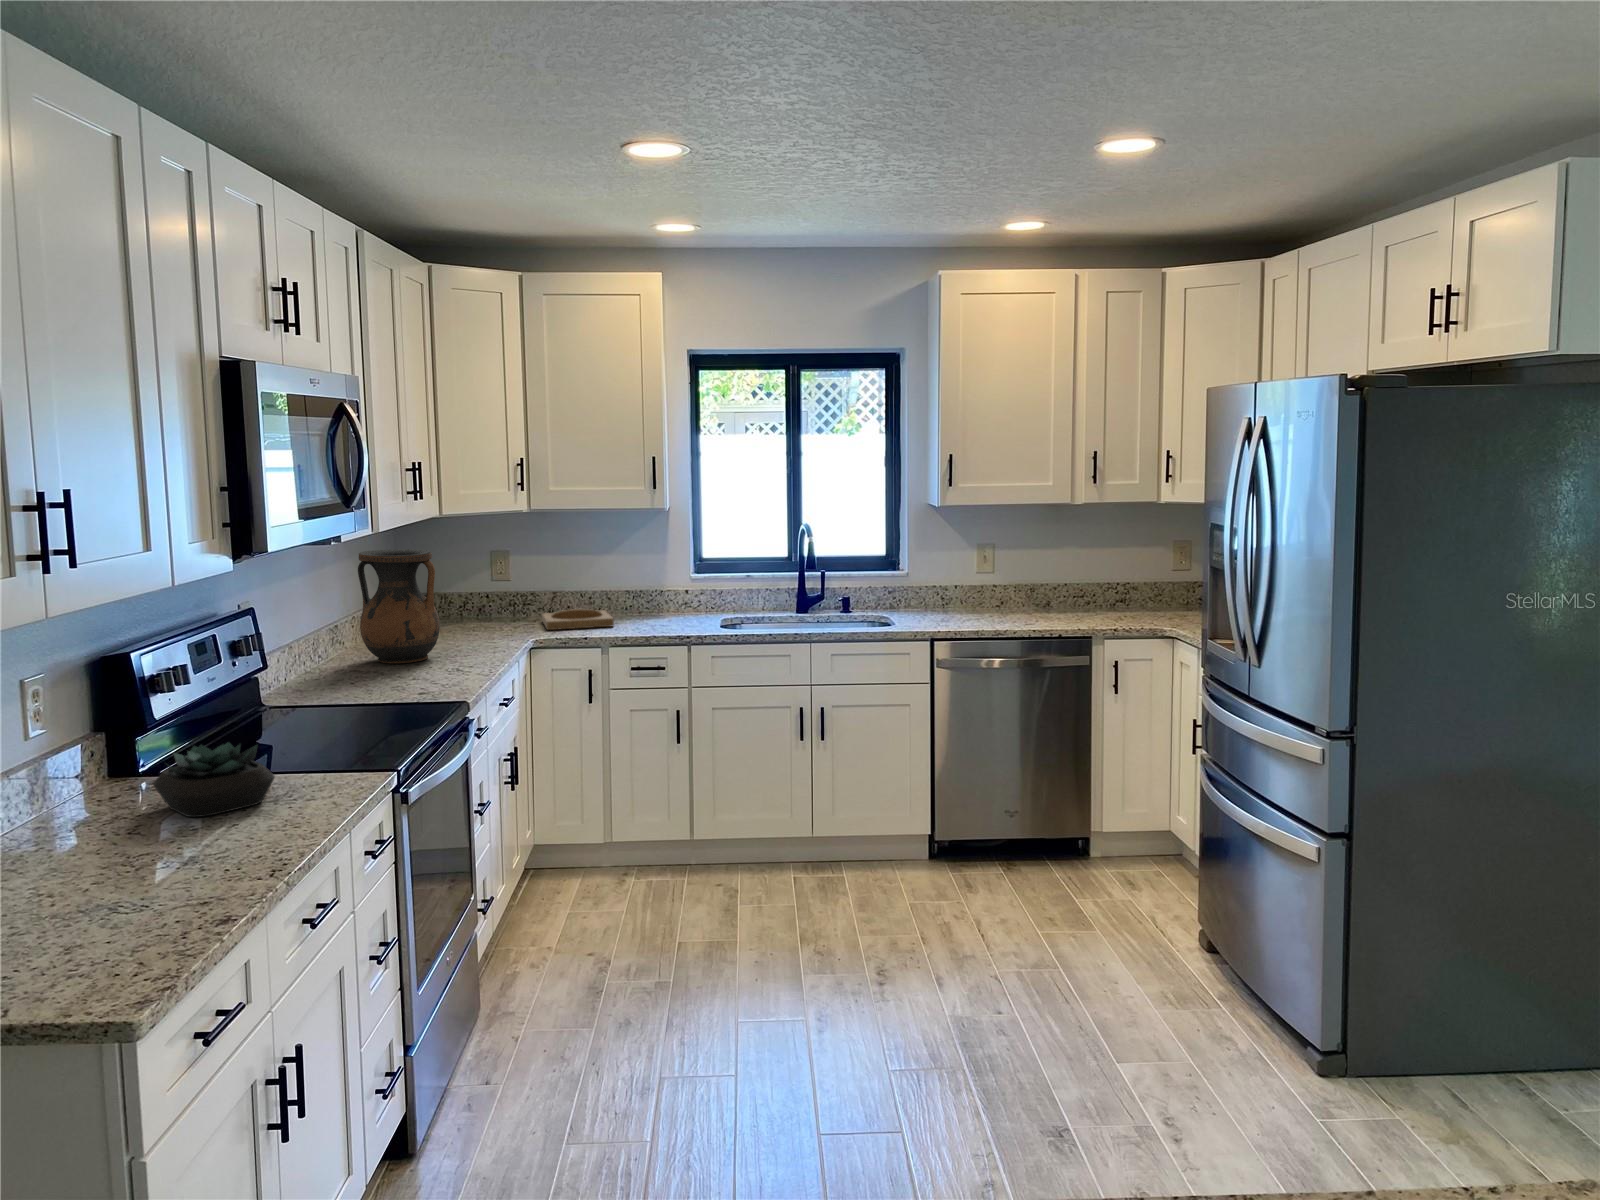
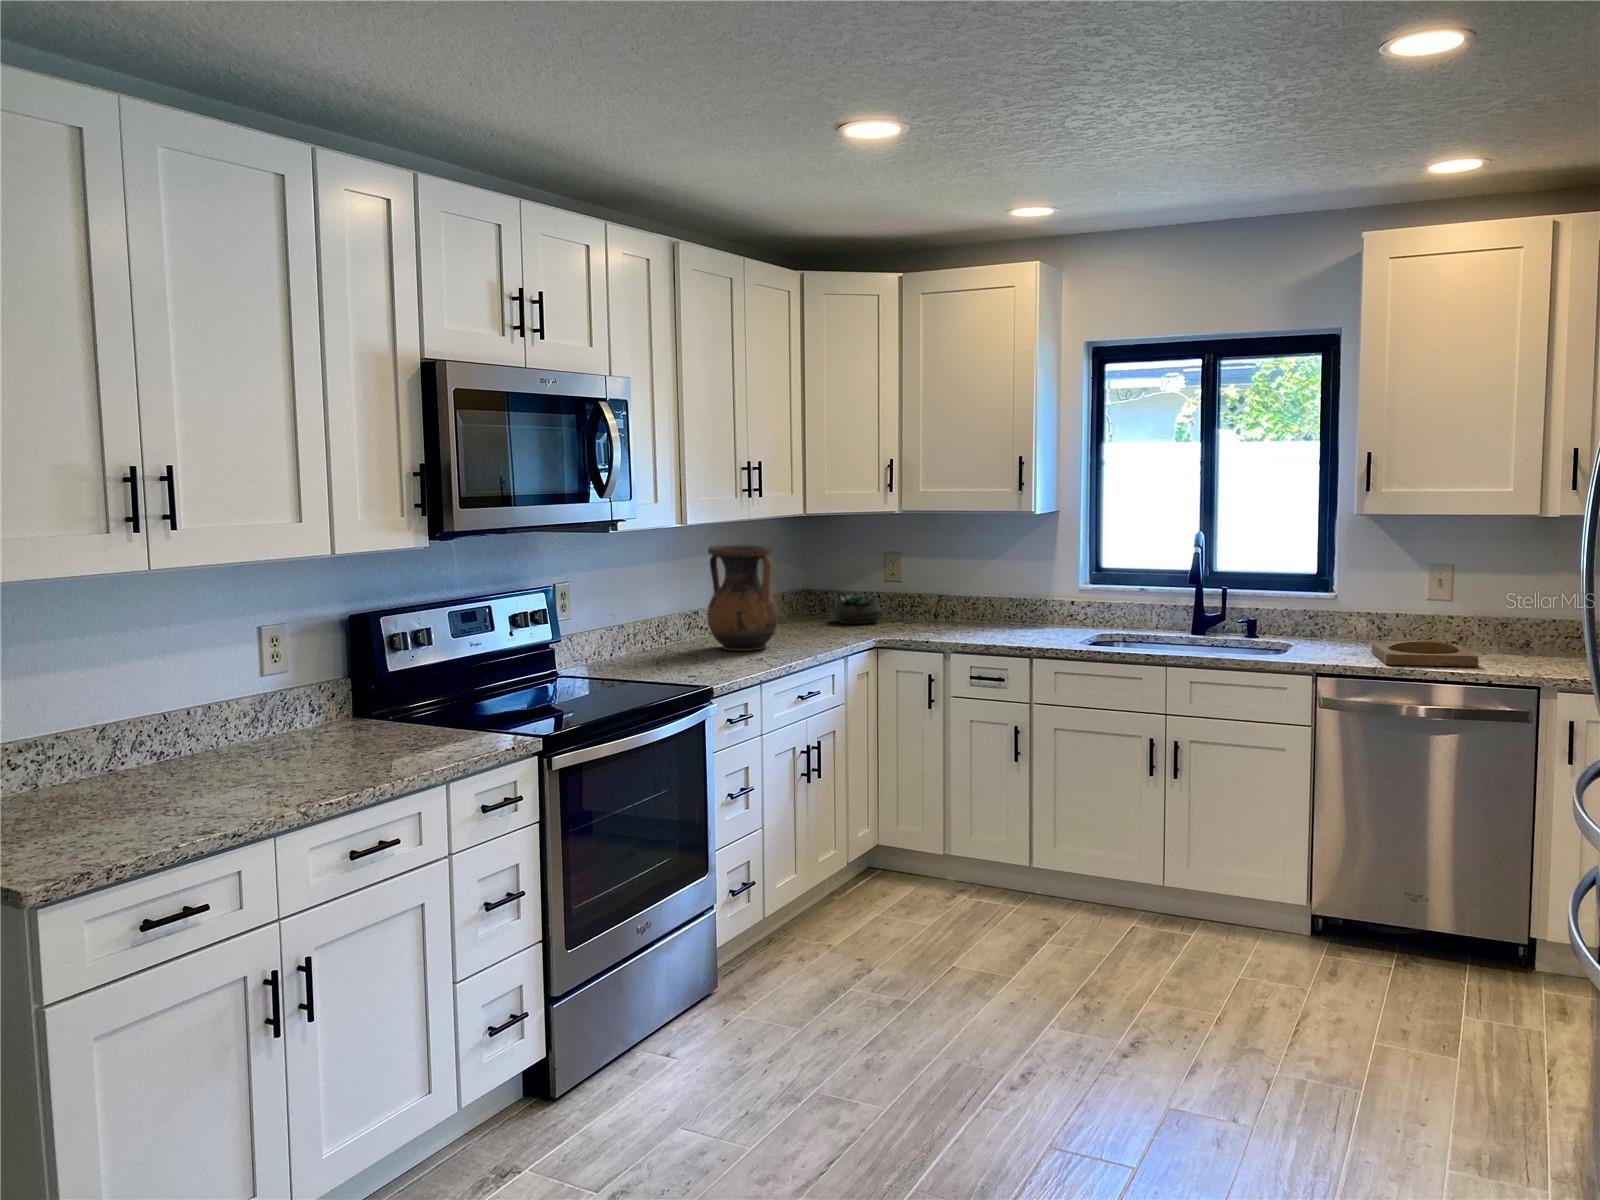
tray: present [542,609,614,630] -> present [1372,640,1478,667]
succulent plant: present [153,743,275,817] -> present [832,594,882,624]

